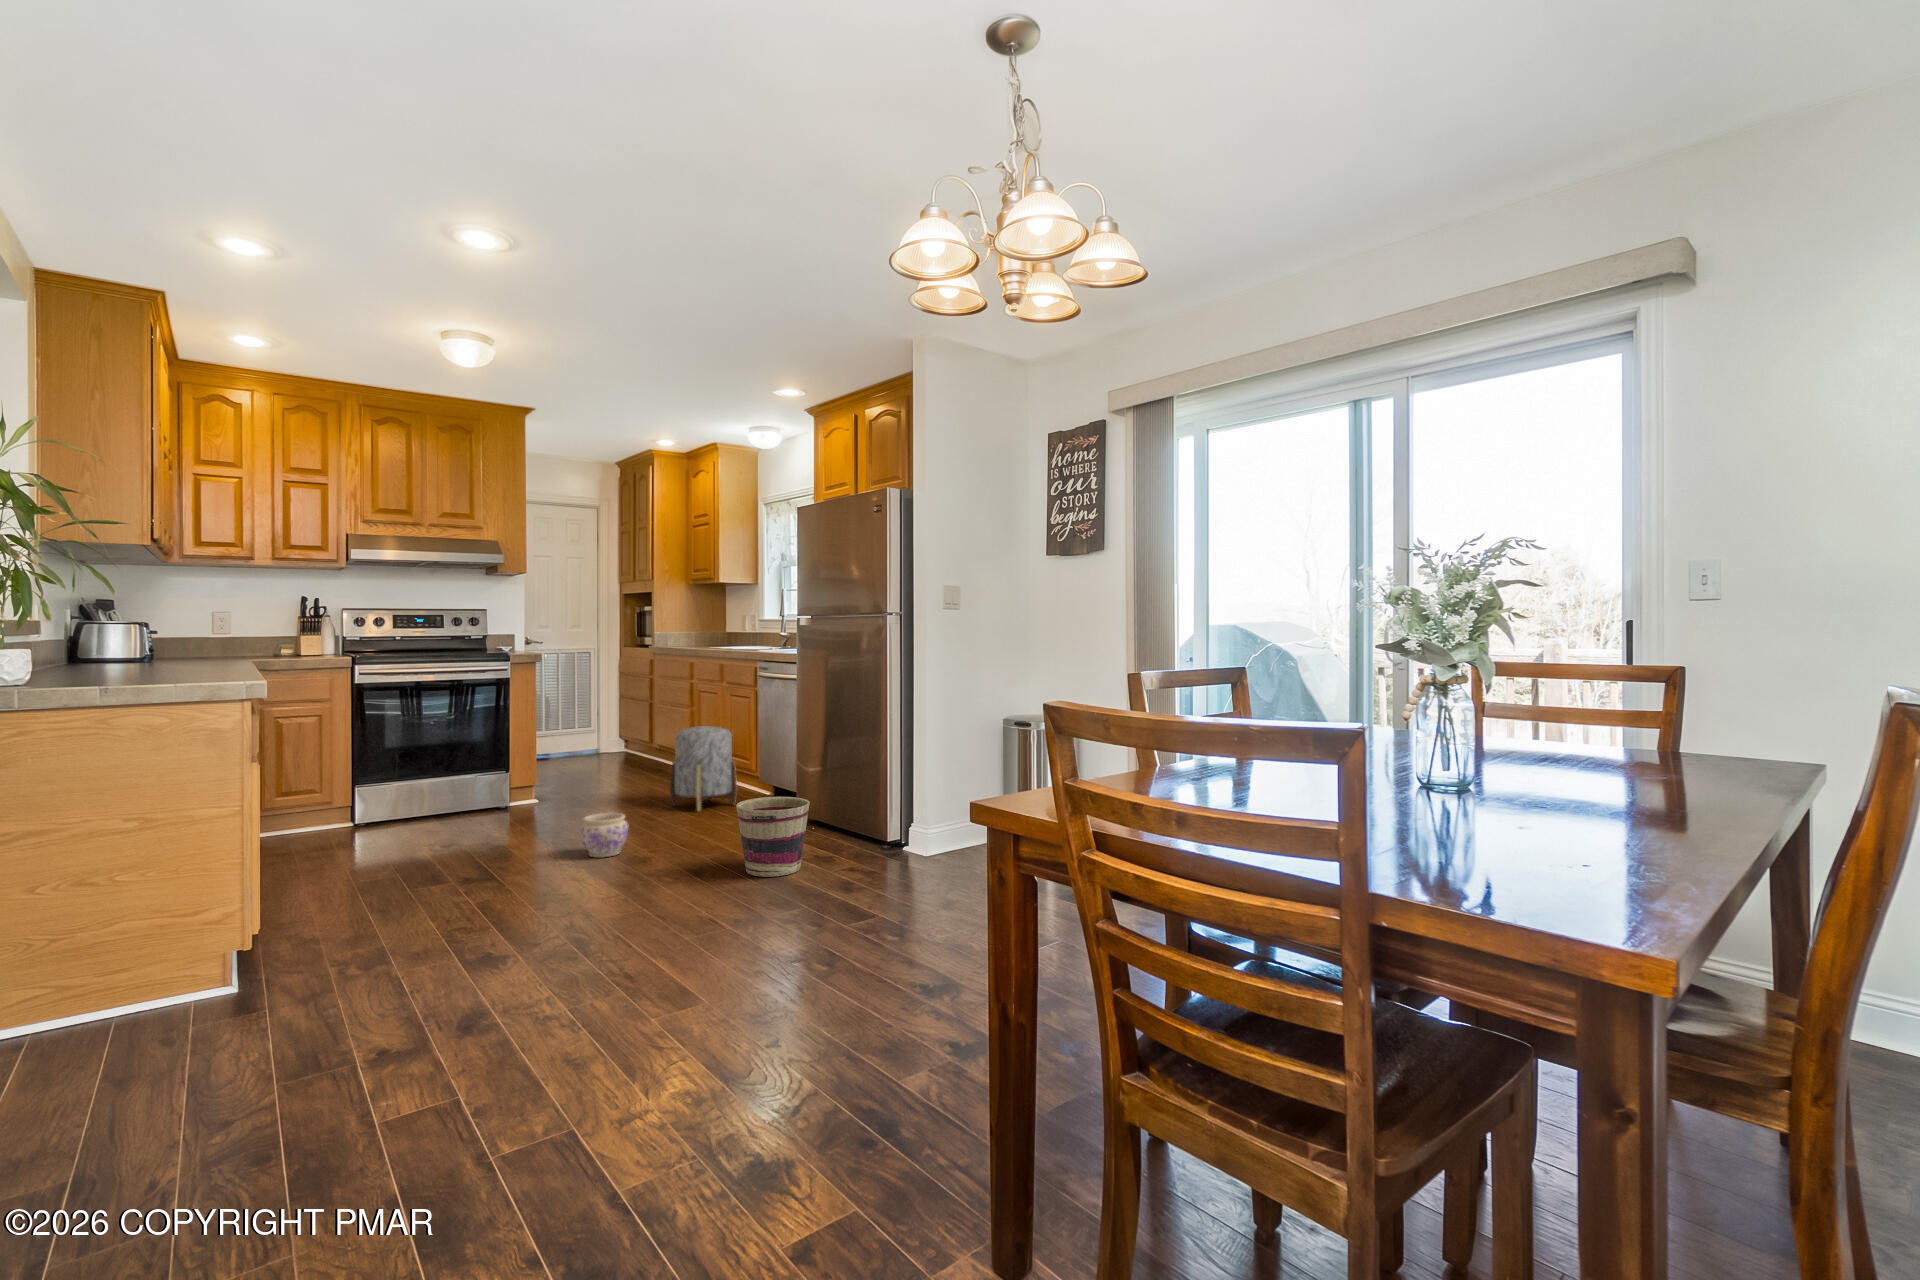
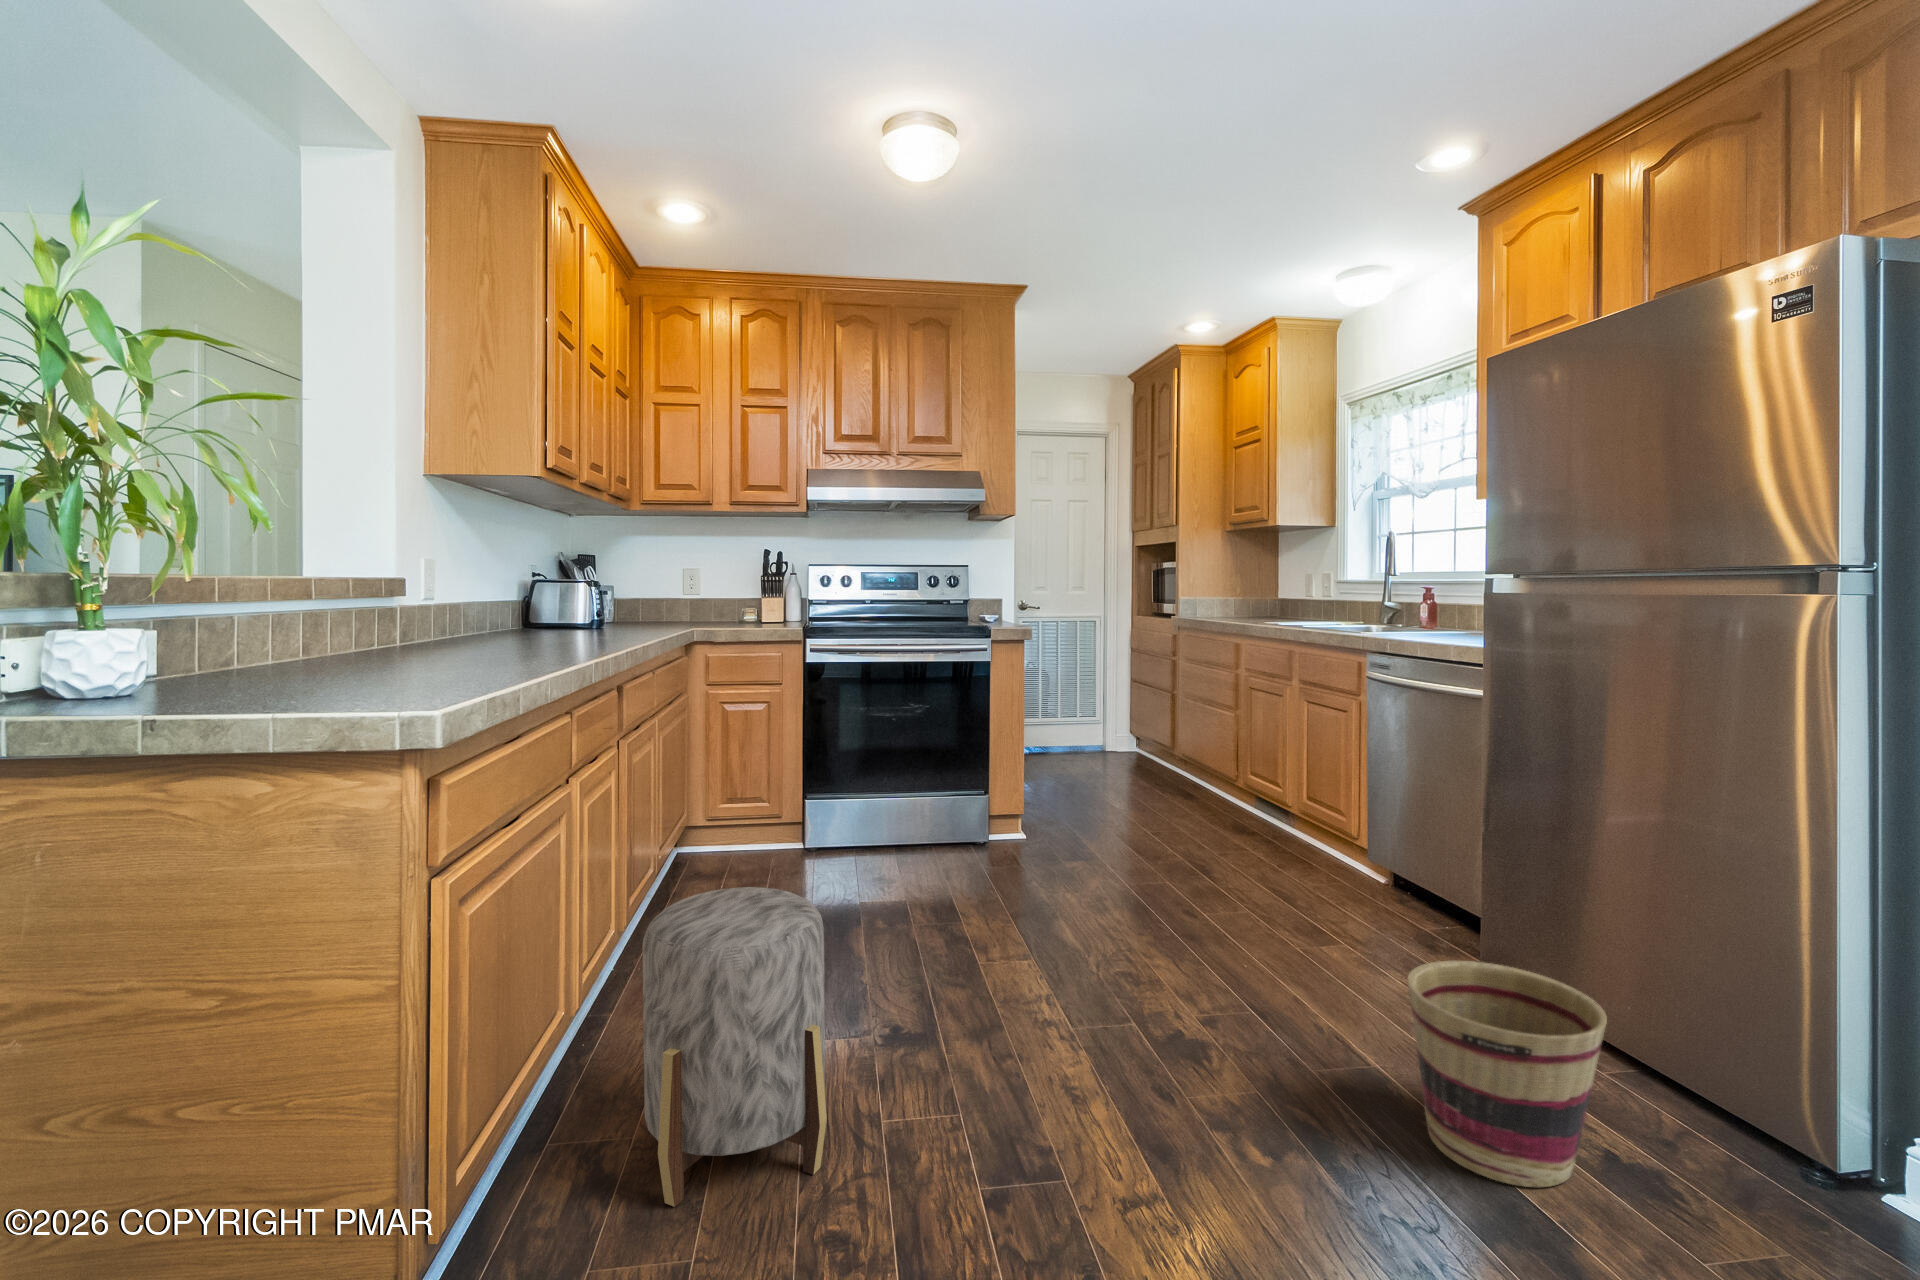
stool: present [670,726,737,811] -> present [642,887,827,1207]
planter: present [580,813,628,858] -> none [1080,911,1161,1000]

